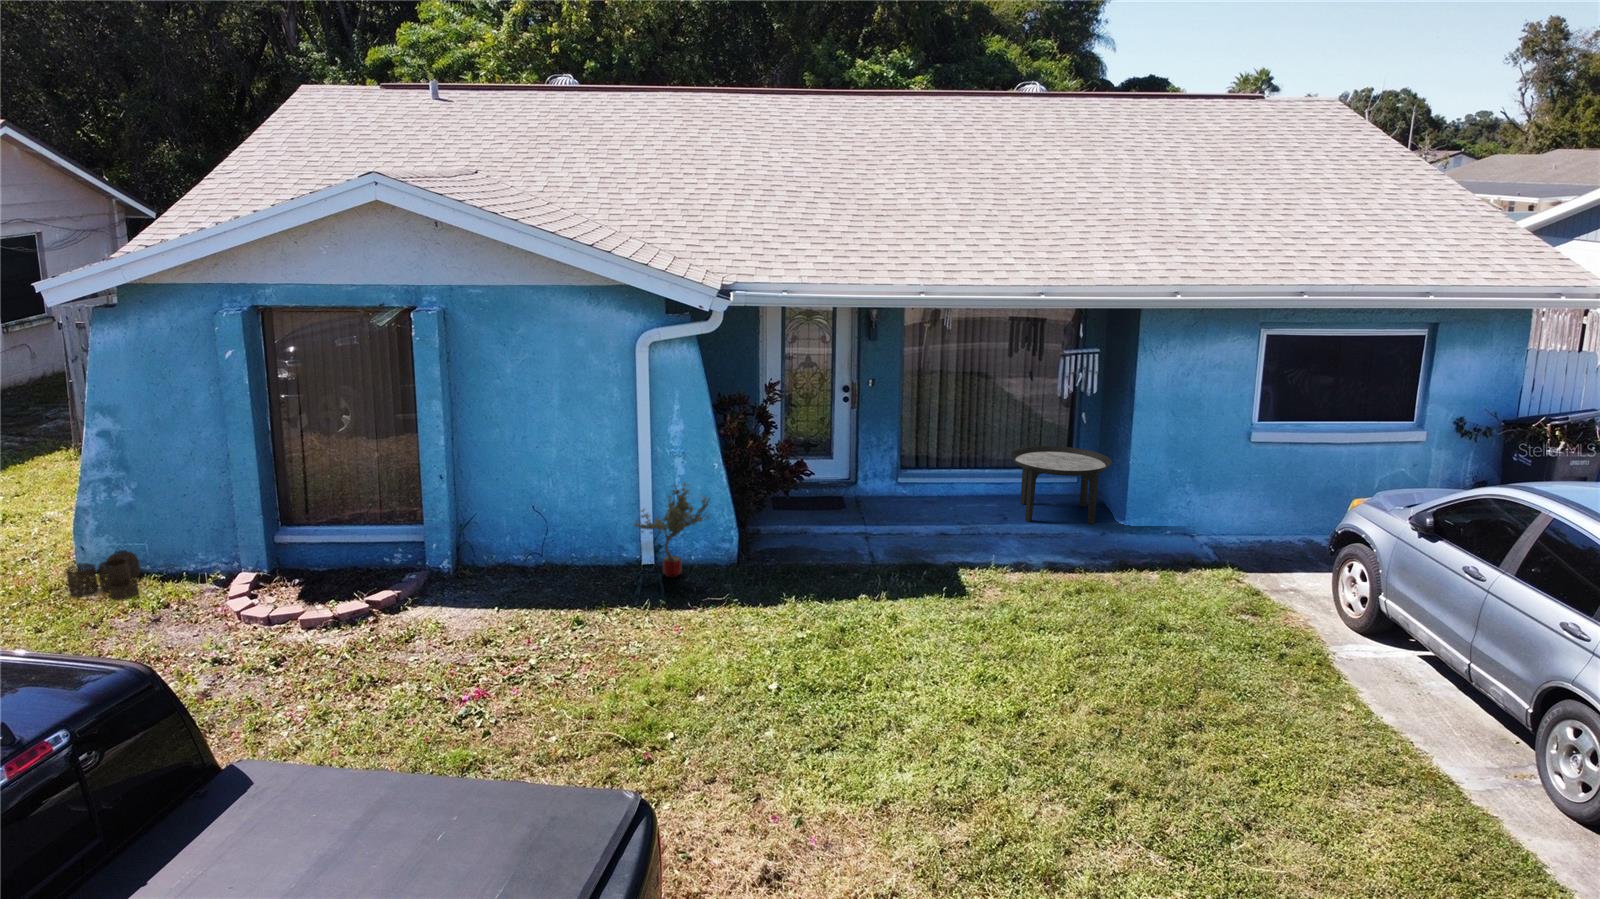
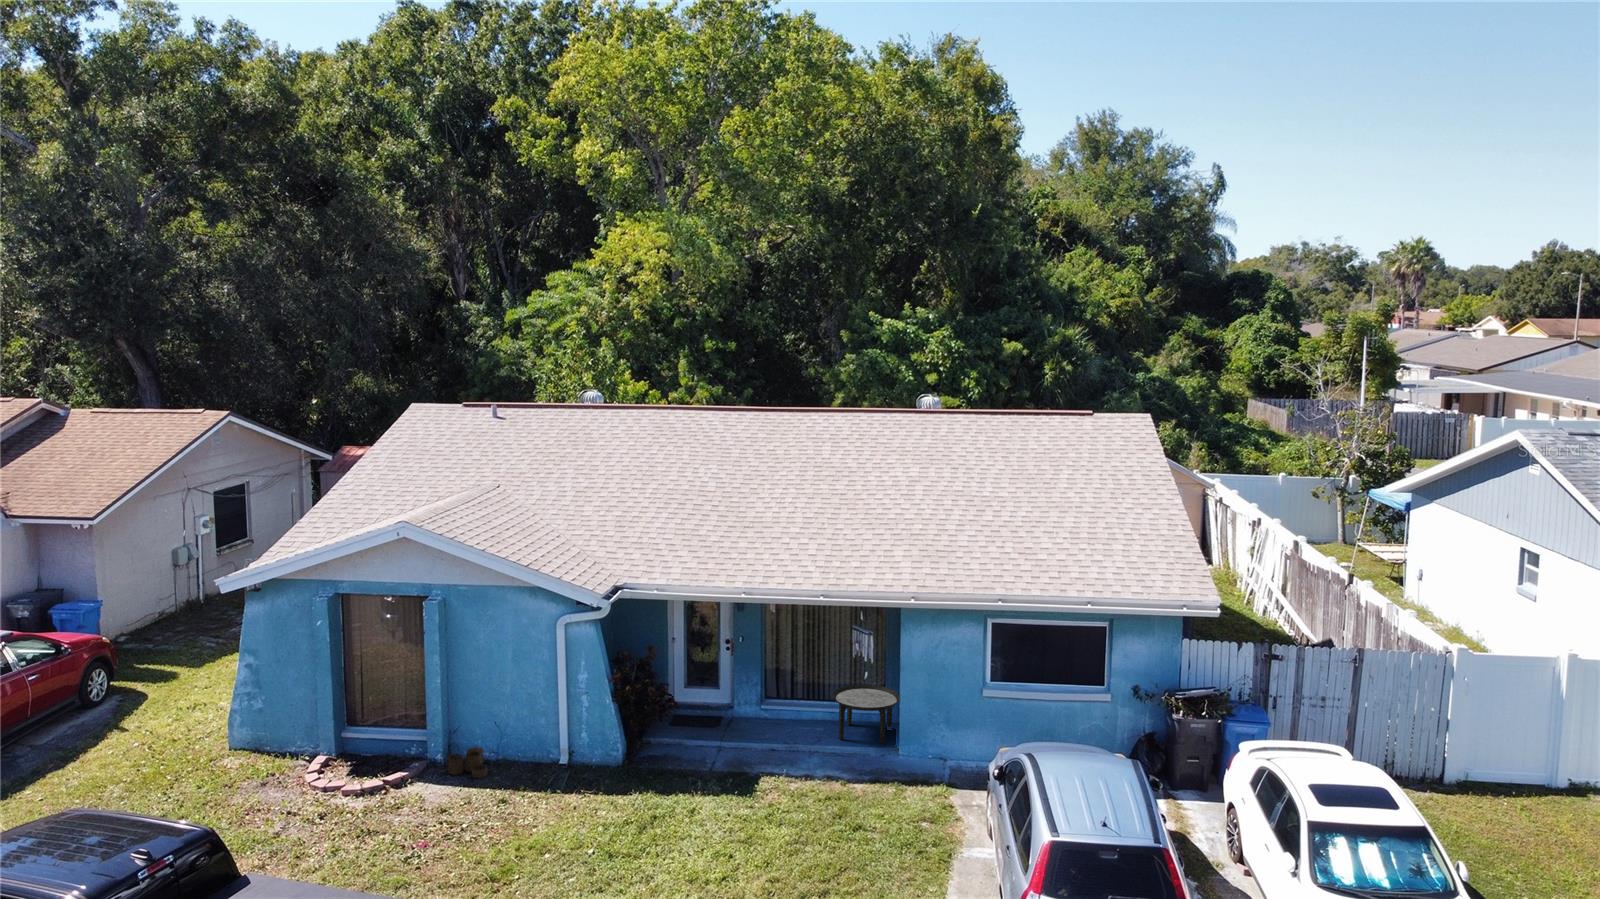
potted tree: present [634,483,709,577] -> none [554,710,602,772]
woven basket: present [66,550,140,599] -> present [448,747,487,778]

